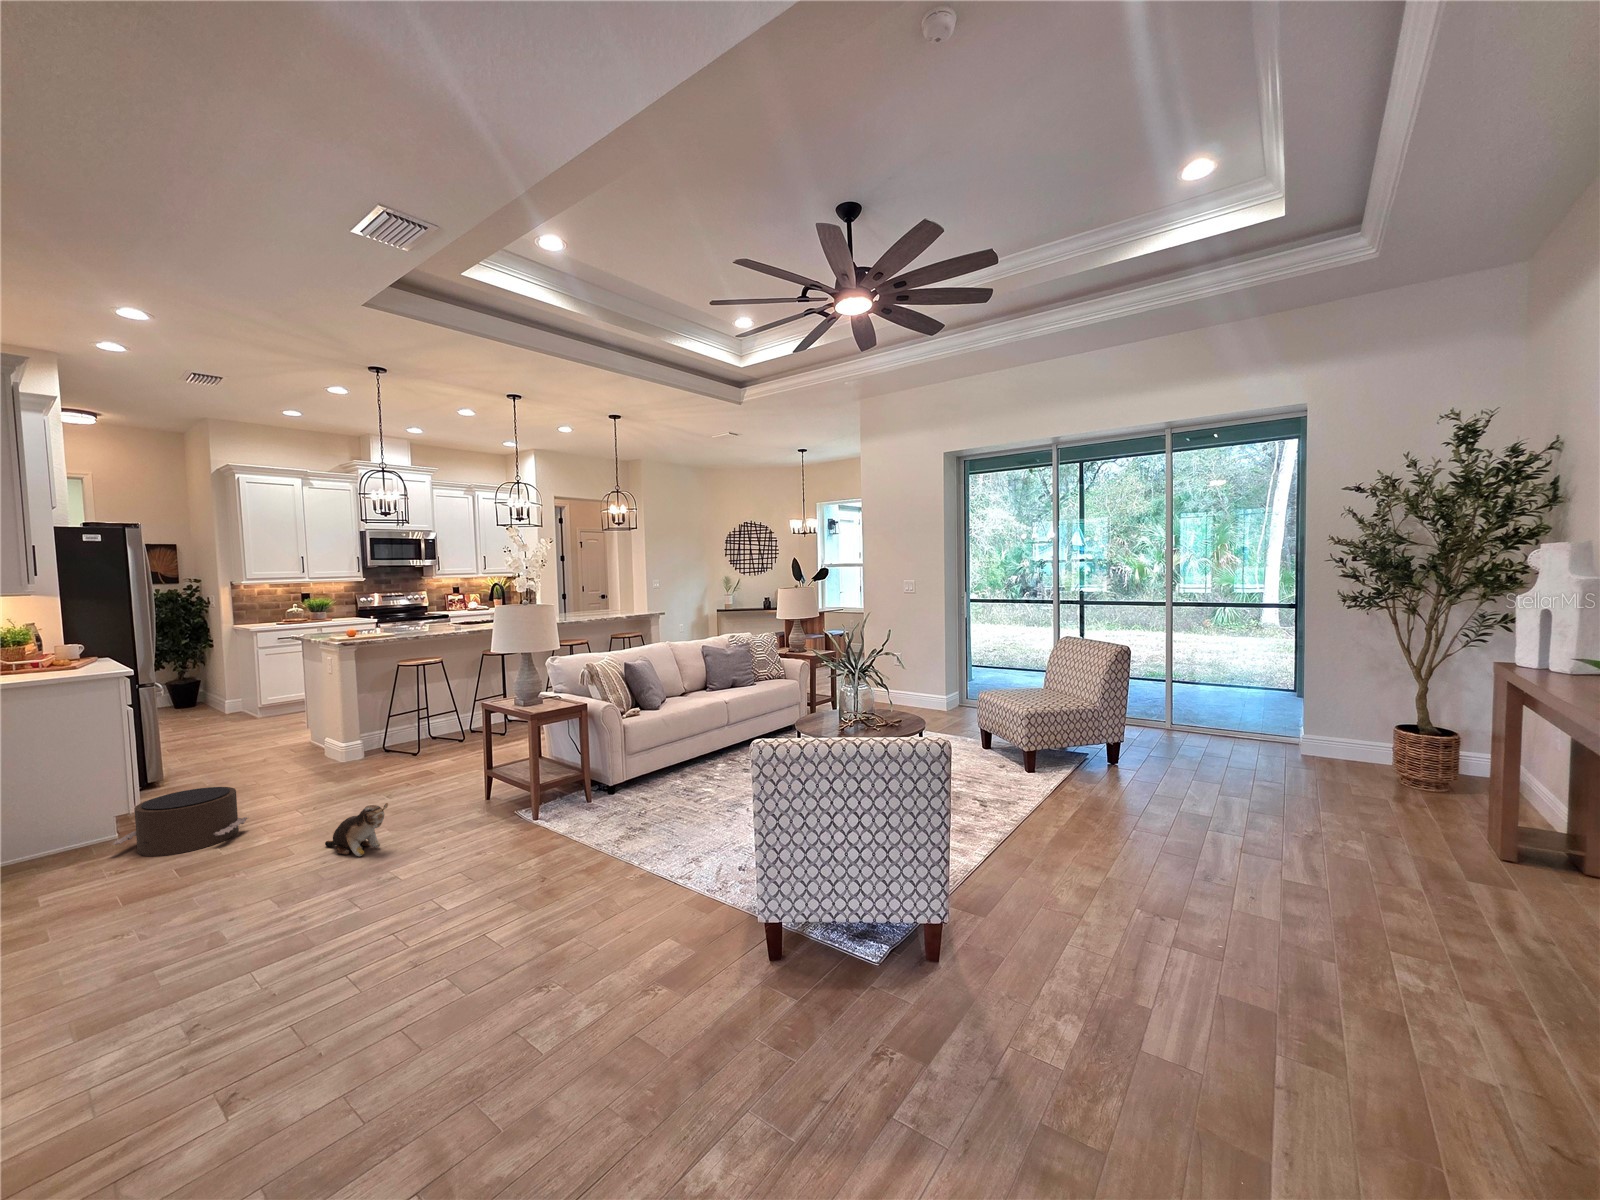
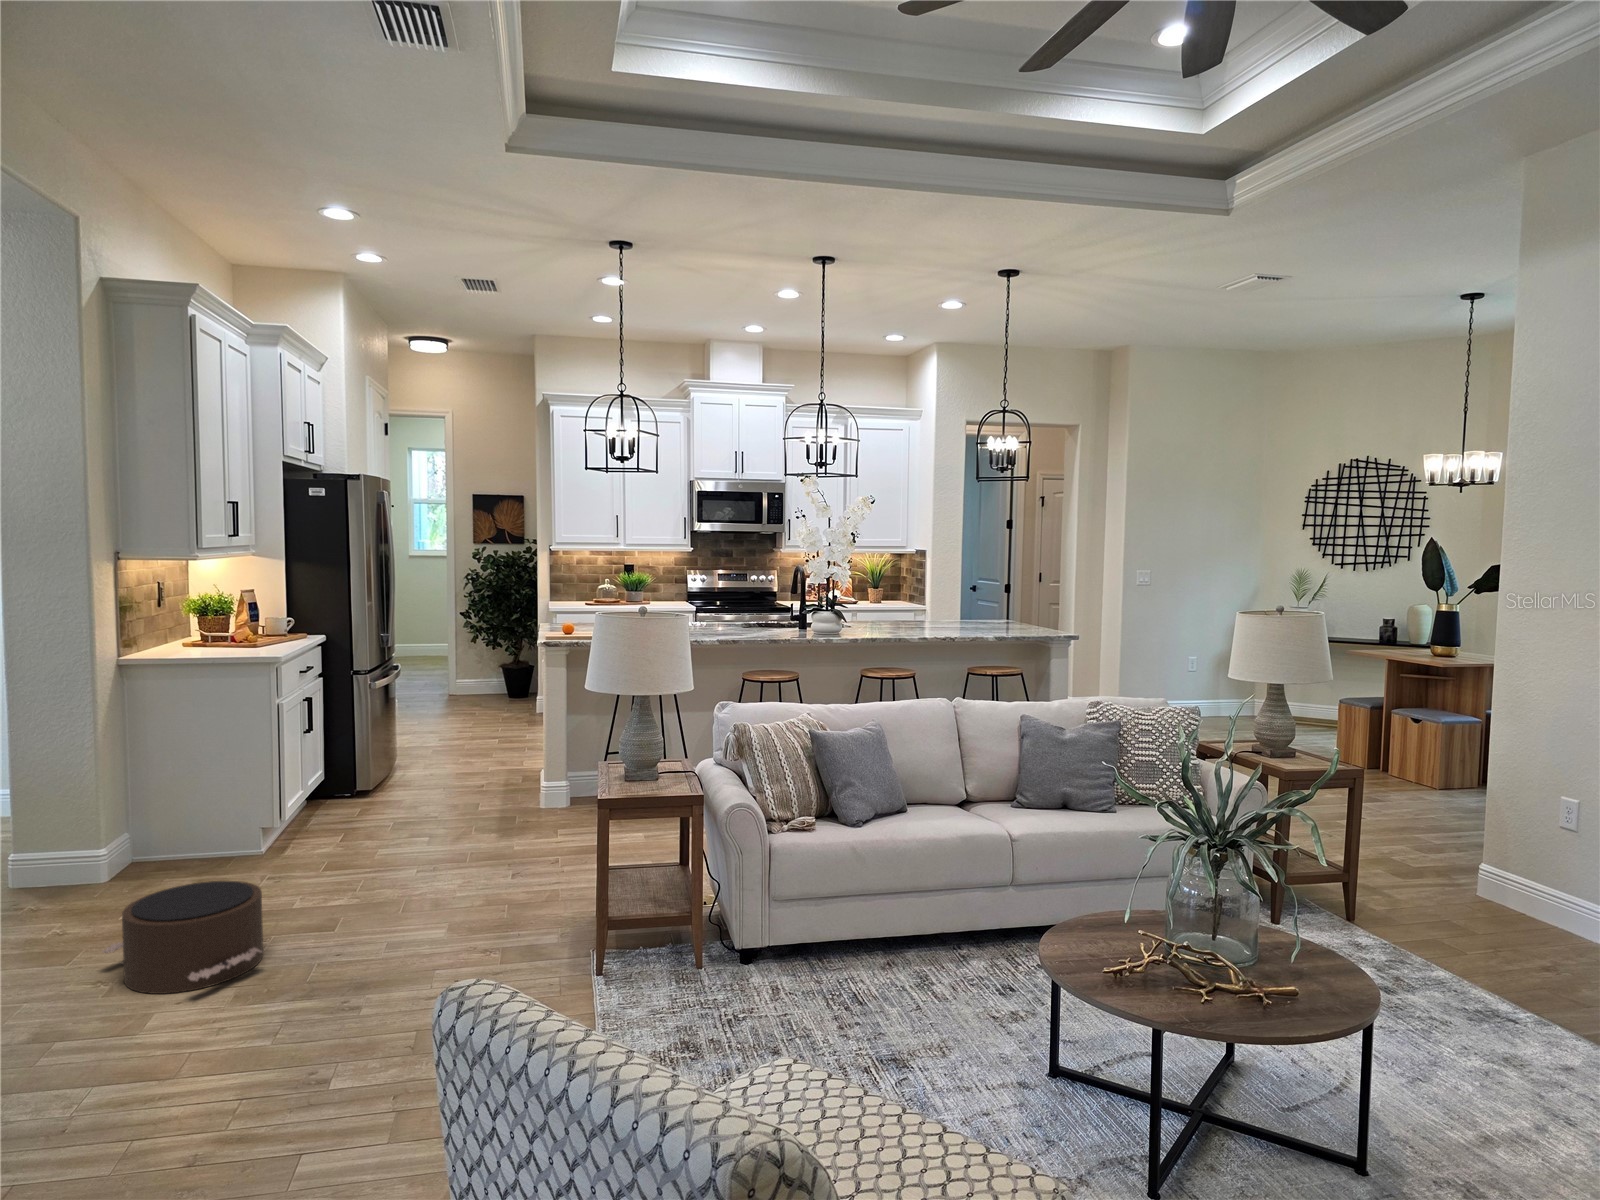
plush toy: present [325,803,388,856] -> none [248,1027,310,1122]

